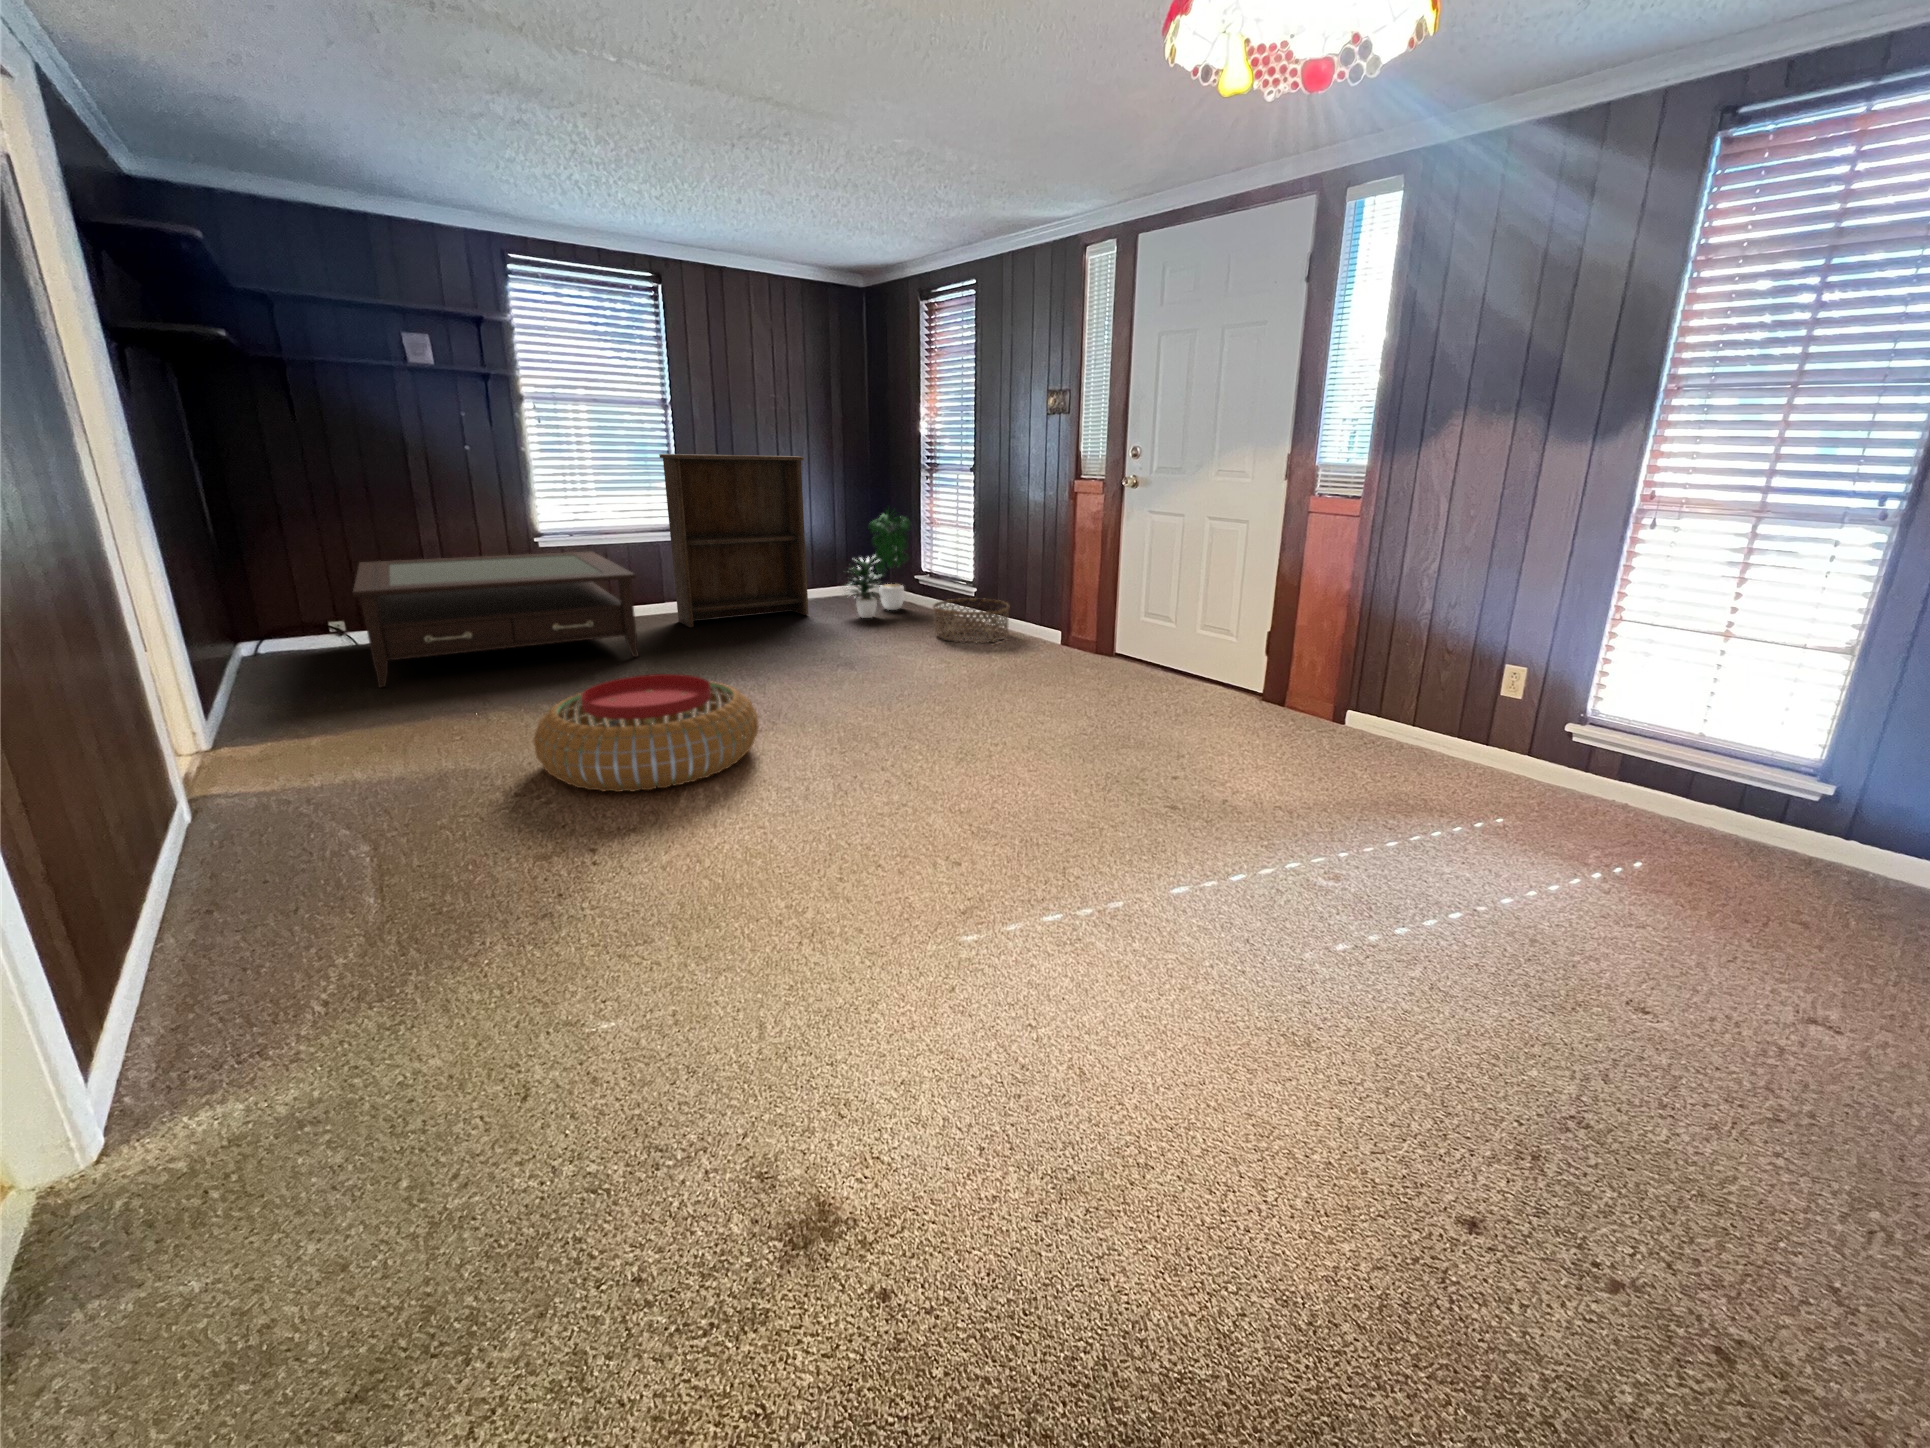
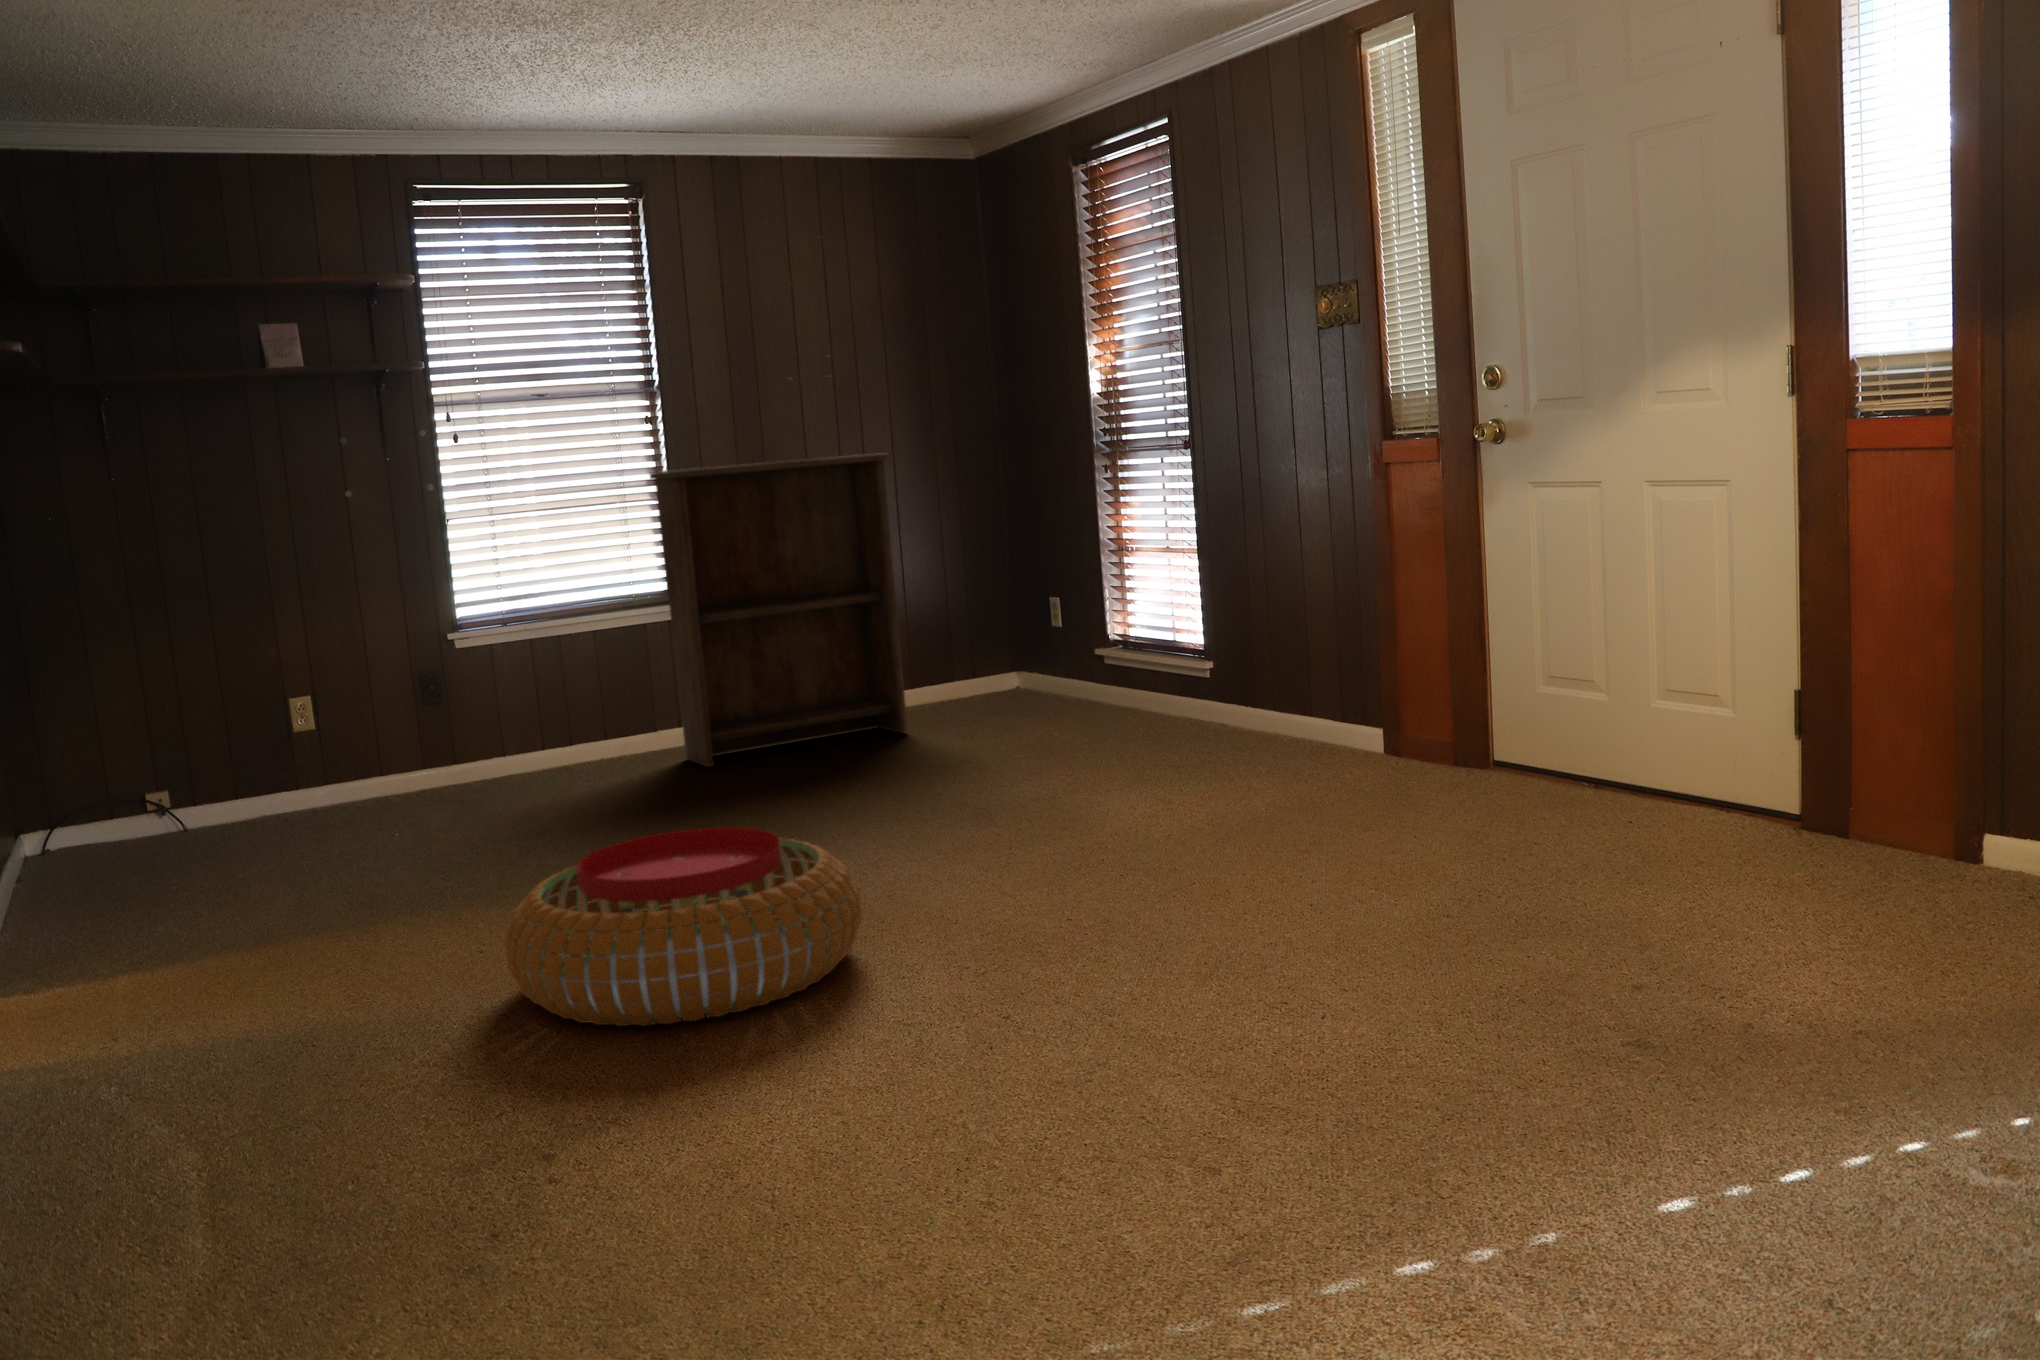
potted plant: present [846,511,910,618] -> none [962,523,1087,730]
coffee table: present [353,551,639,688] -> none [191,648,632,892]
basket: present [933,598,1009,643] -> none [1134,676,1281,757]

